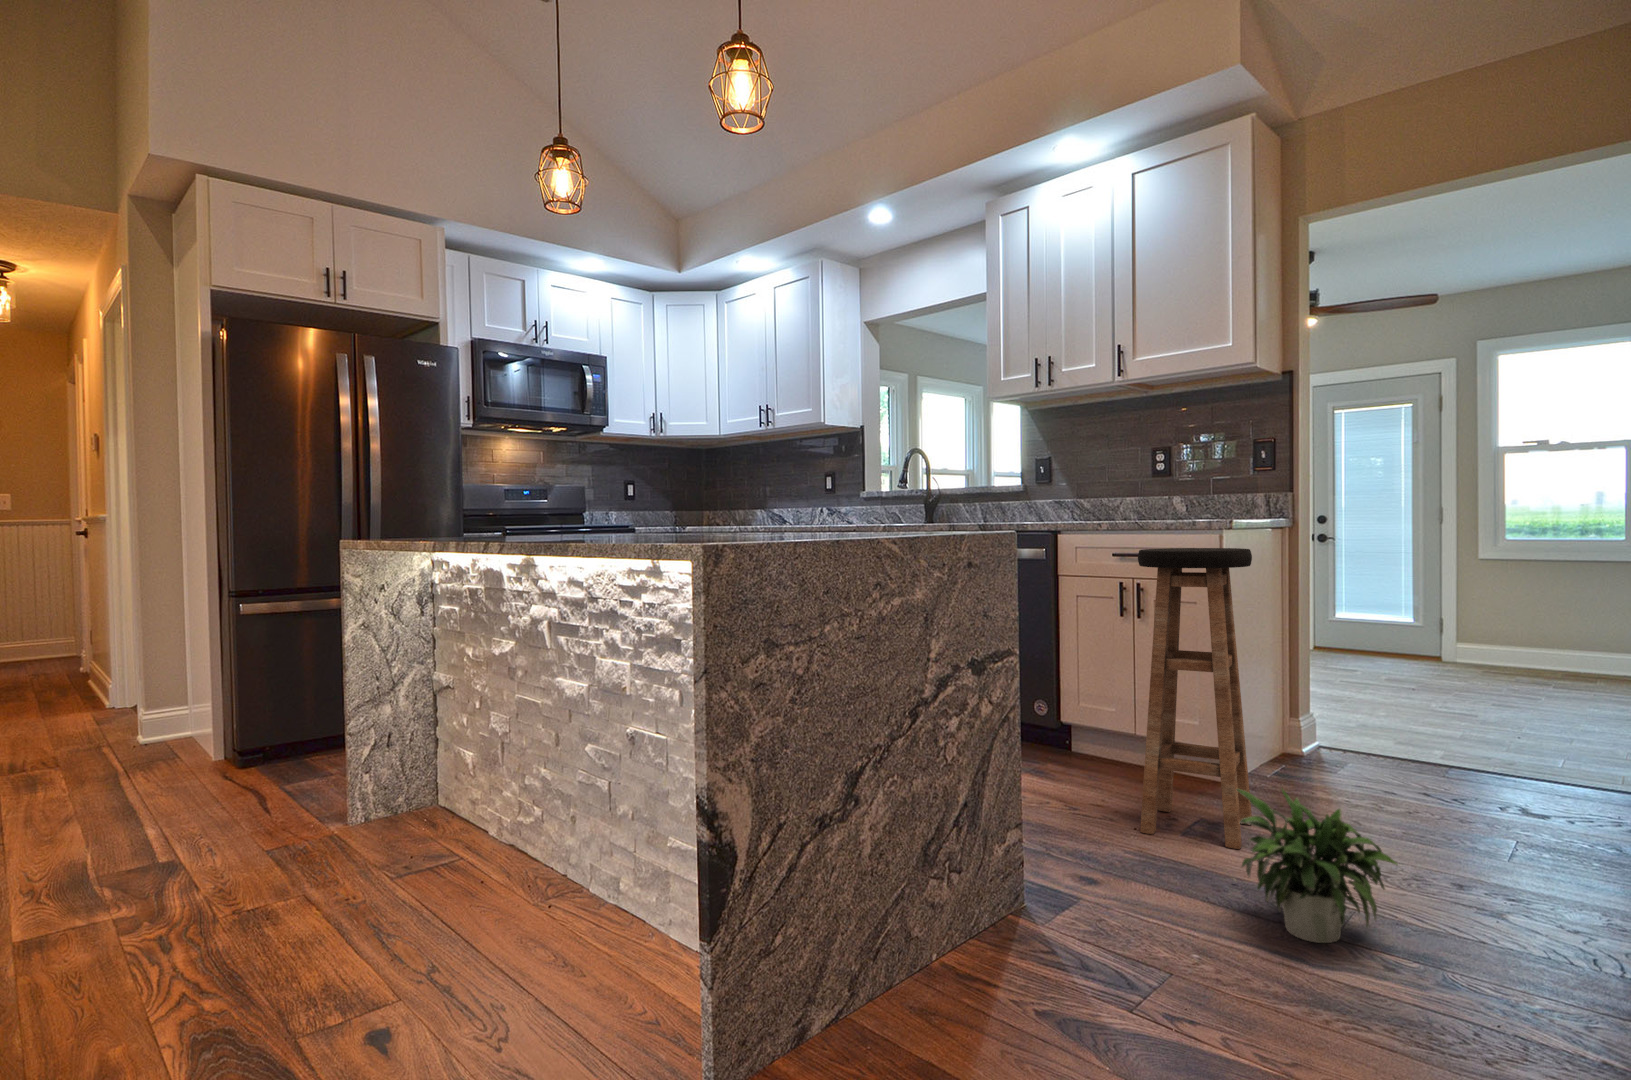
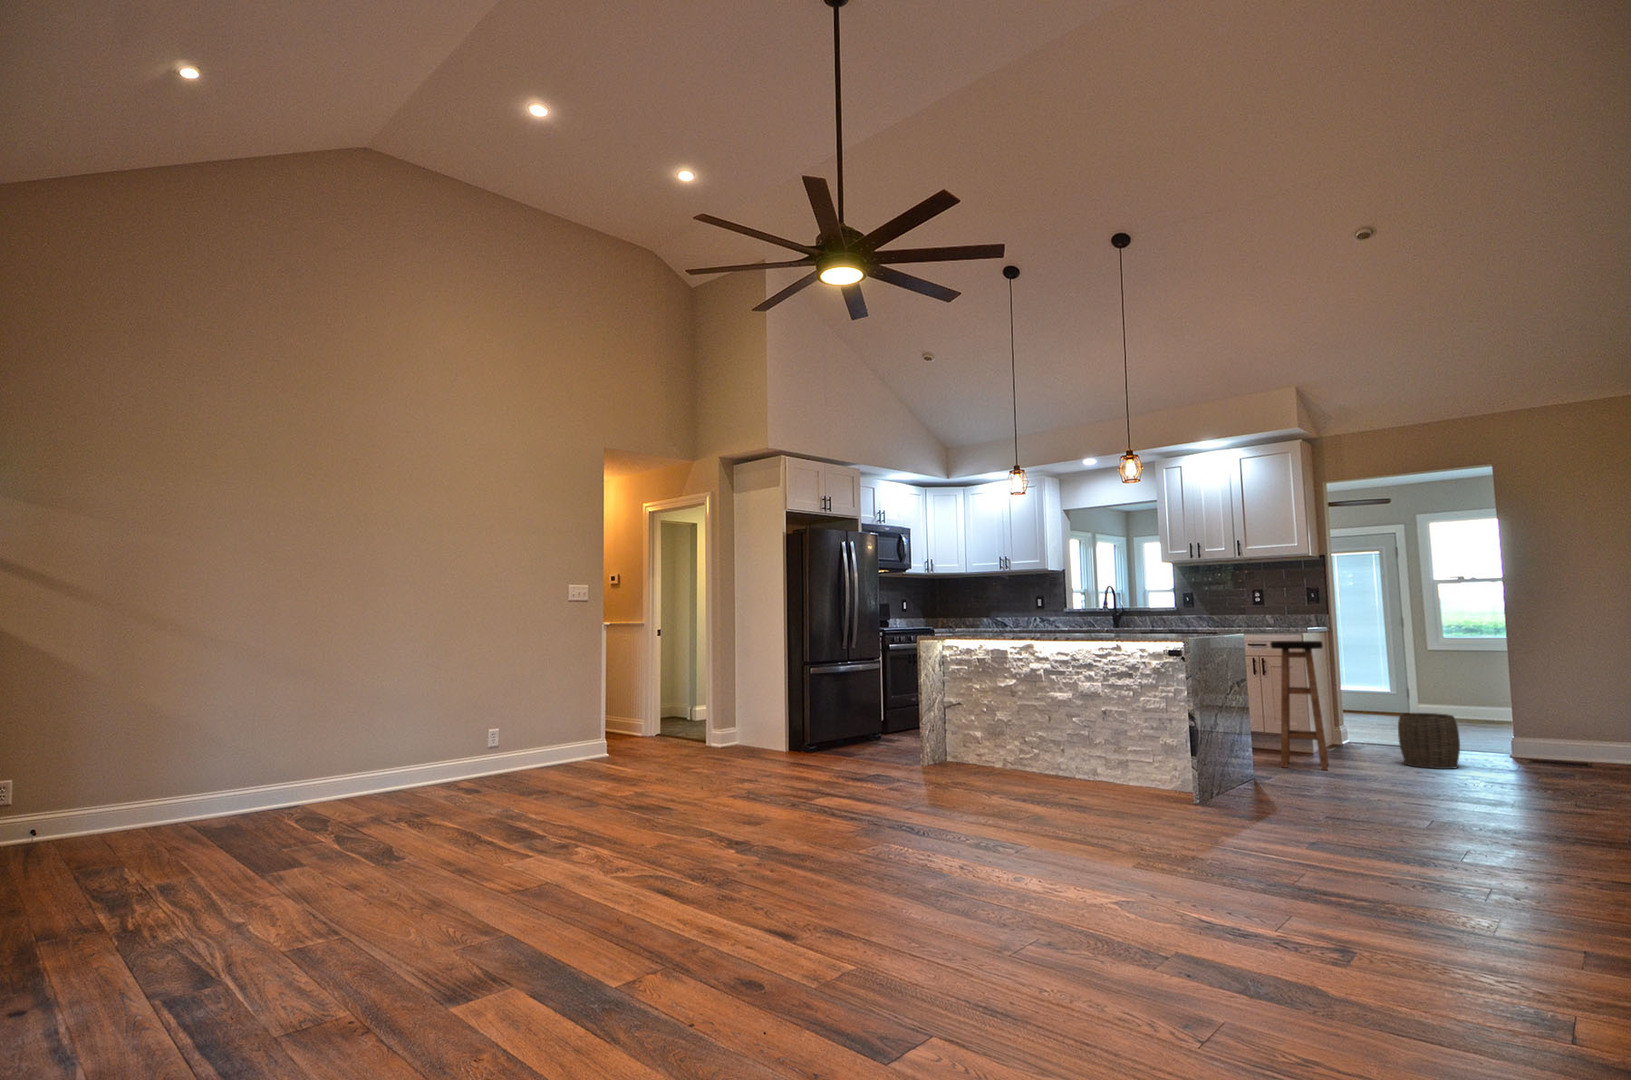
woven basket: none [1414,707,1558,848] -> present [1398,713,1460,769]
potted plant: present [1233,789,1398,943] -> none [1329,733,1395,786]

